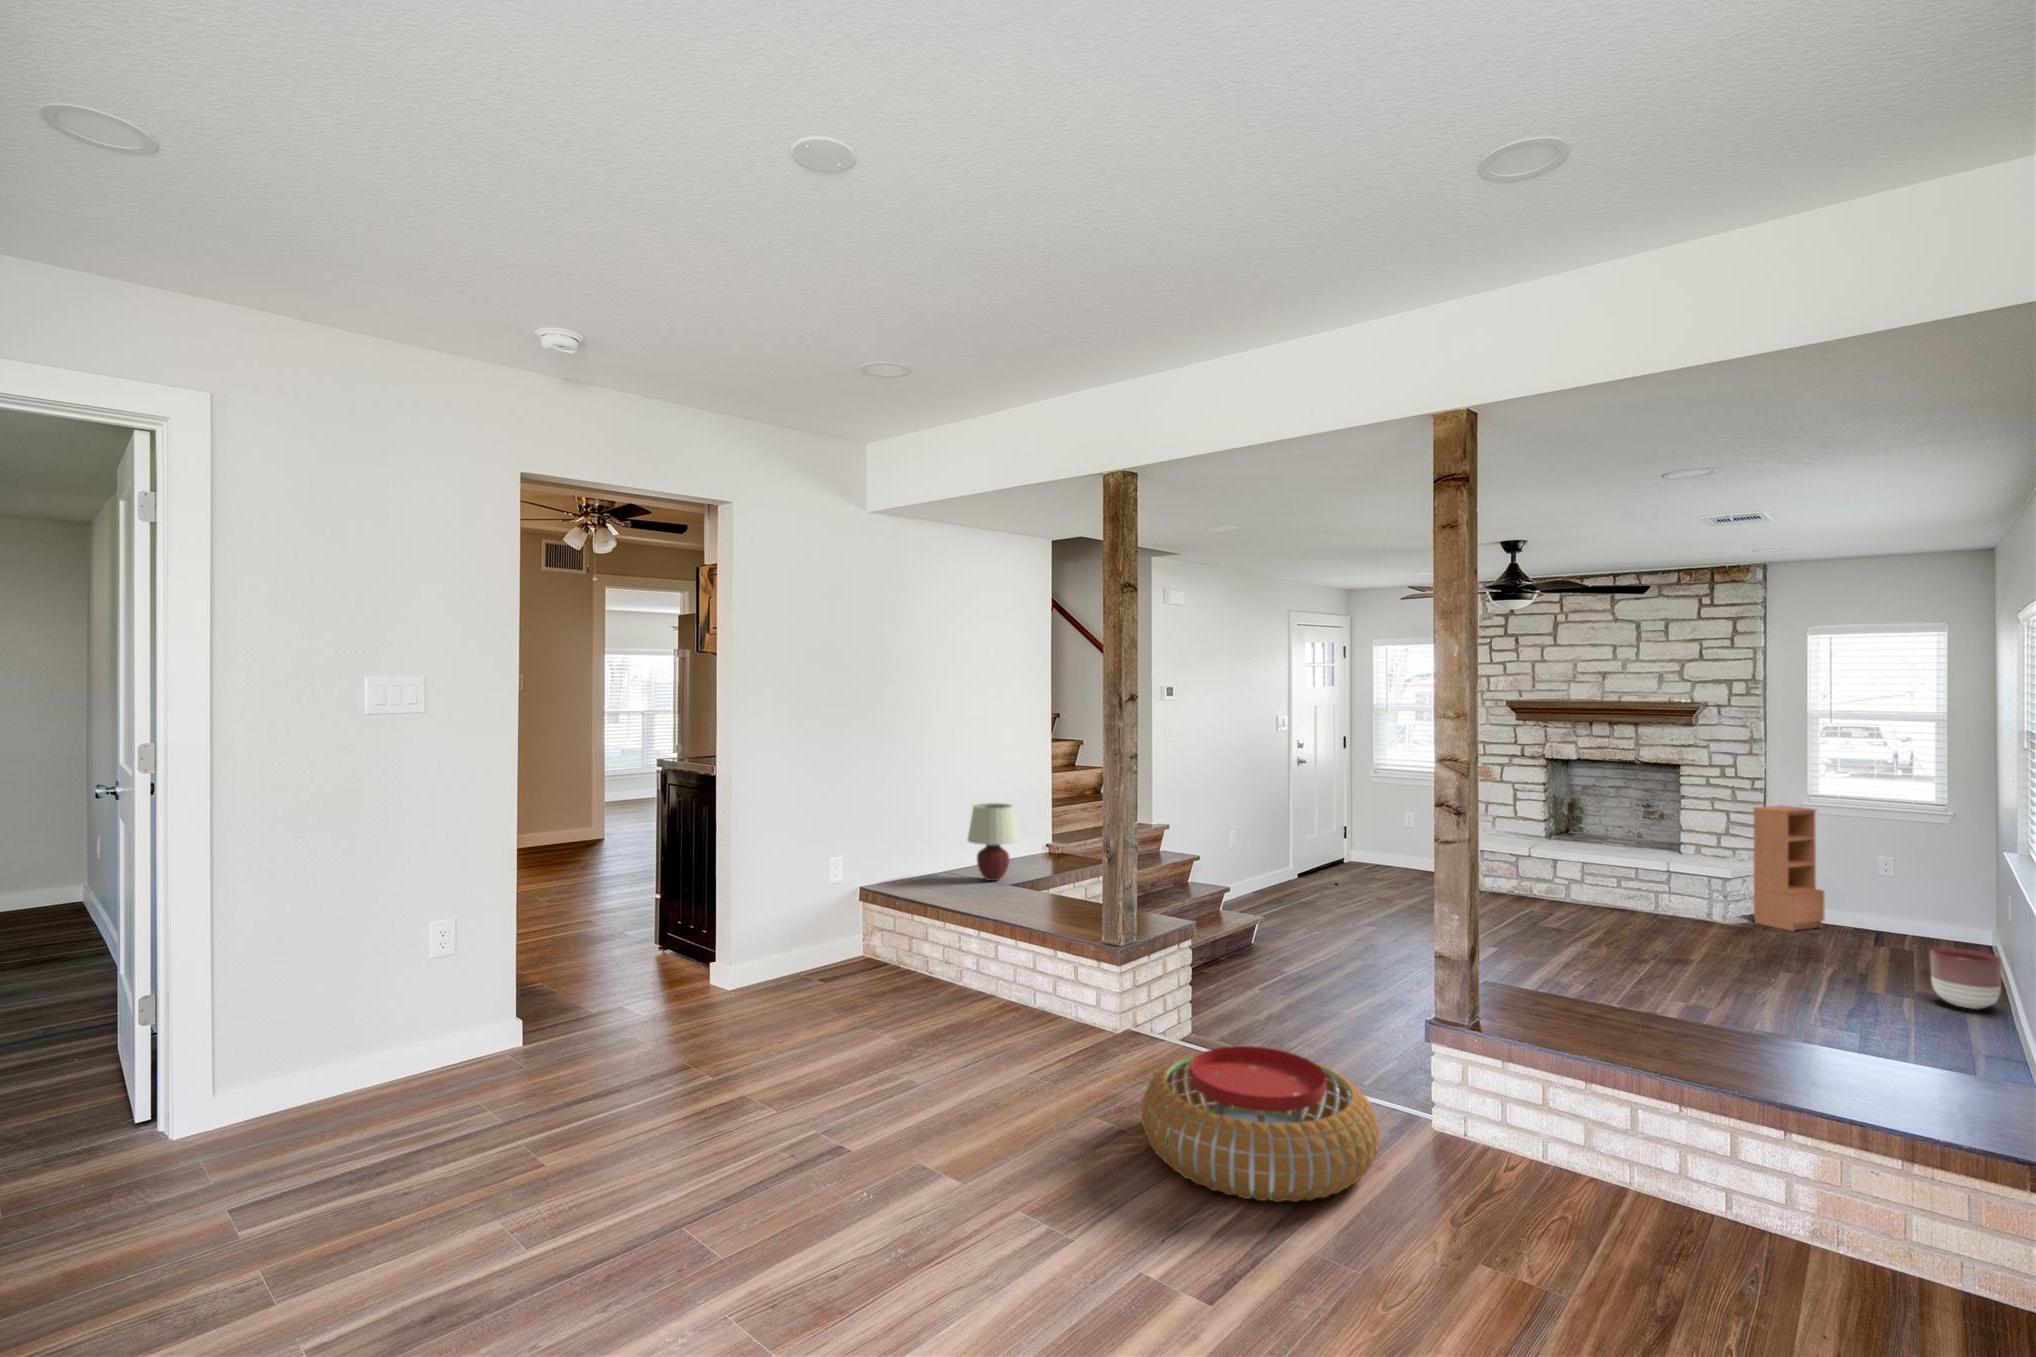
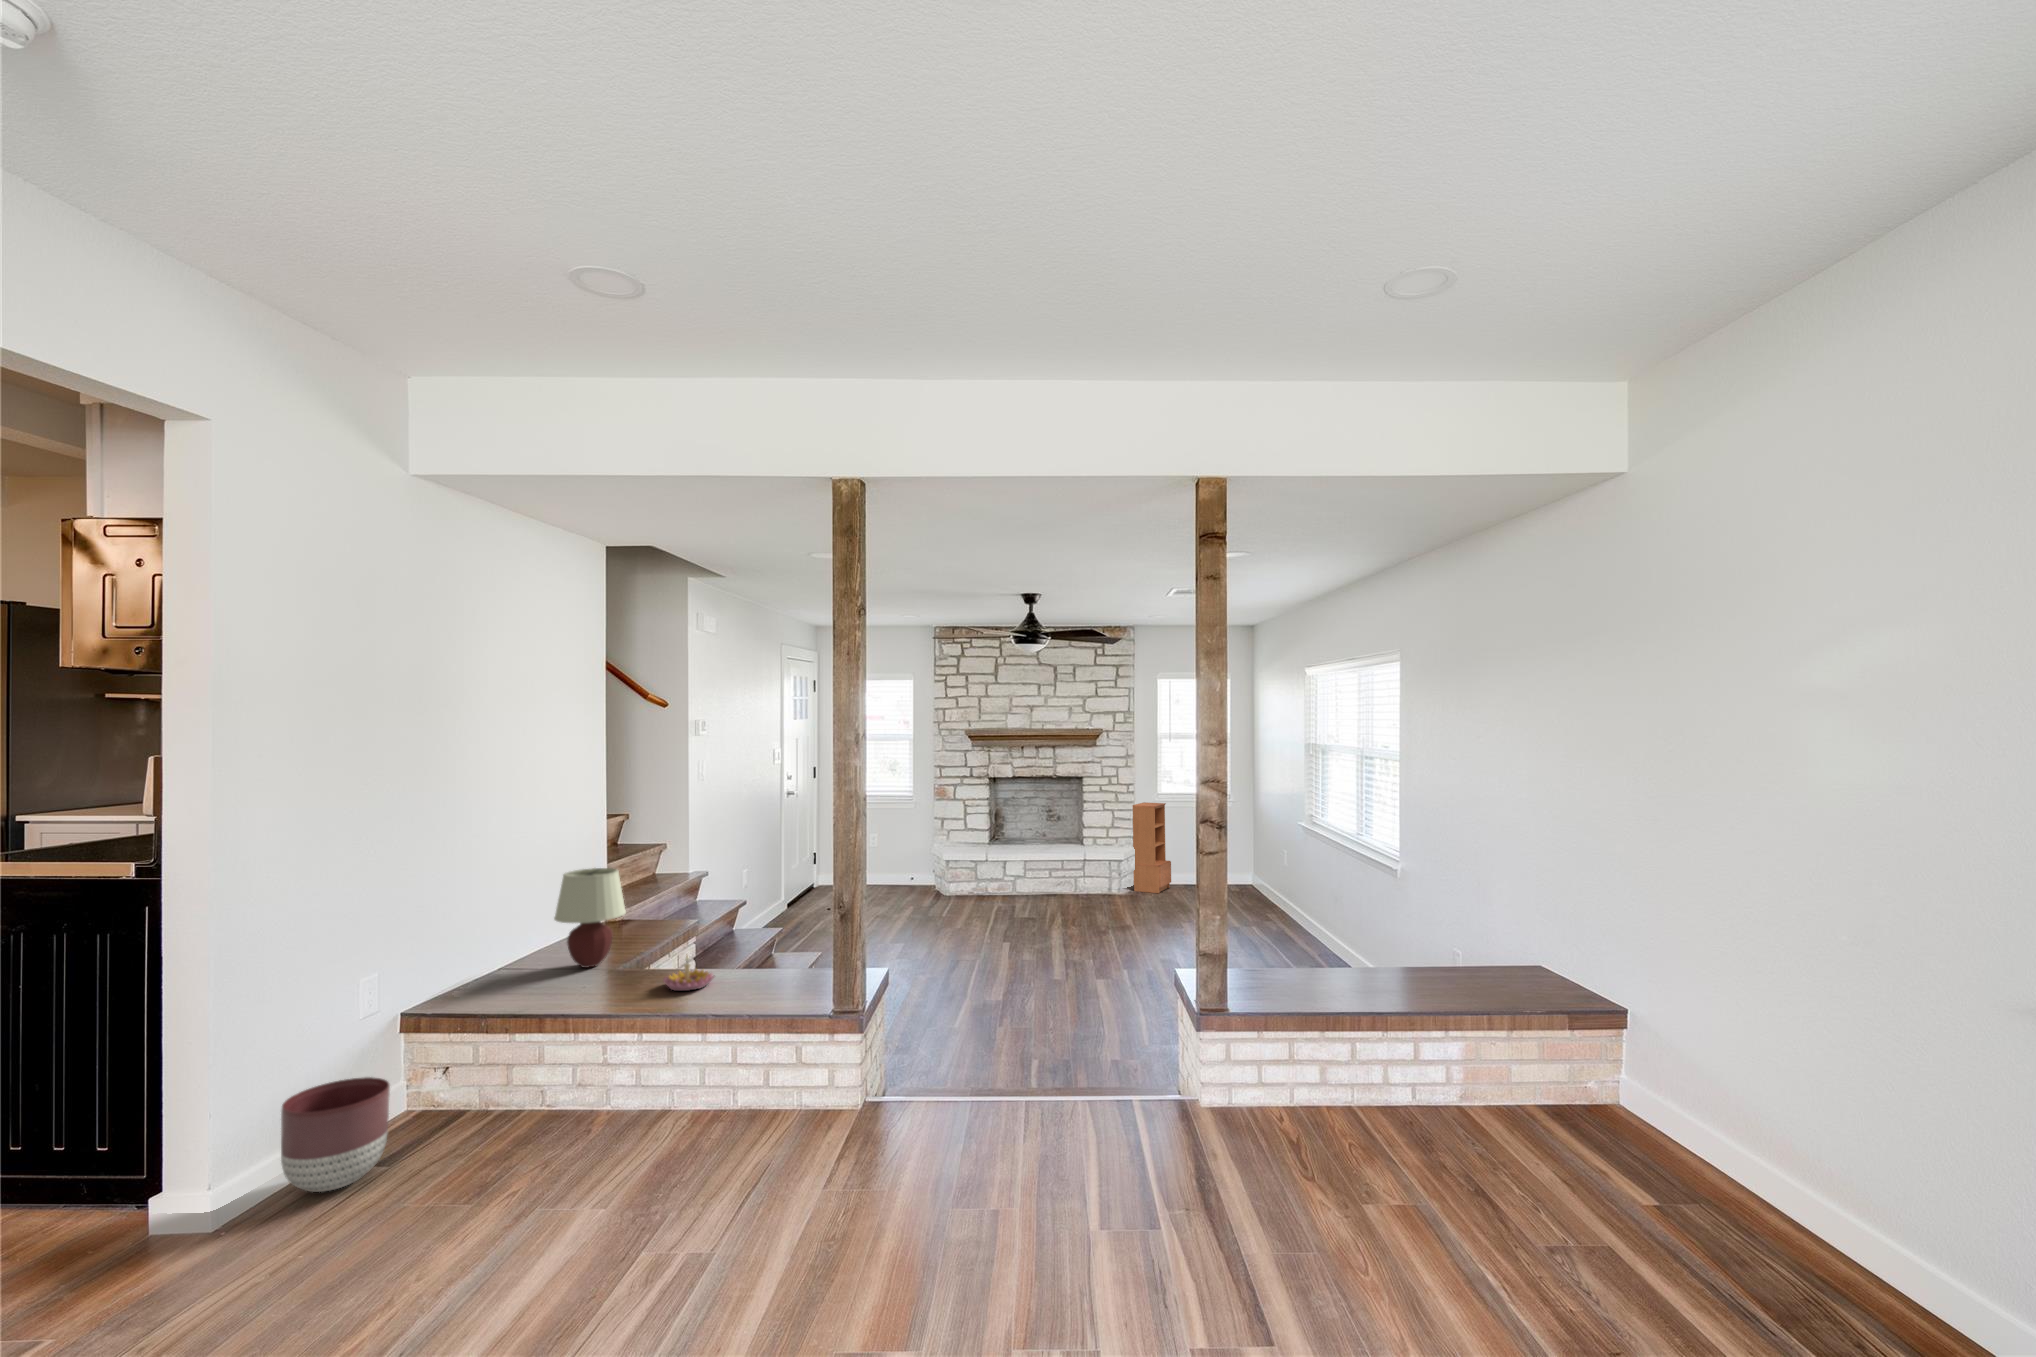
candle holder: none [1014,877,1055,908] -> present [663,956,714,991]
planter: present [1930,947,2001,1009] -> present [281,1077,390,1192]
pouf: present [1142,1046,1379,1202] -> none [1012,1081,1249,1251]

